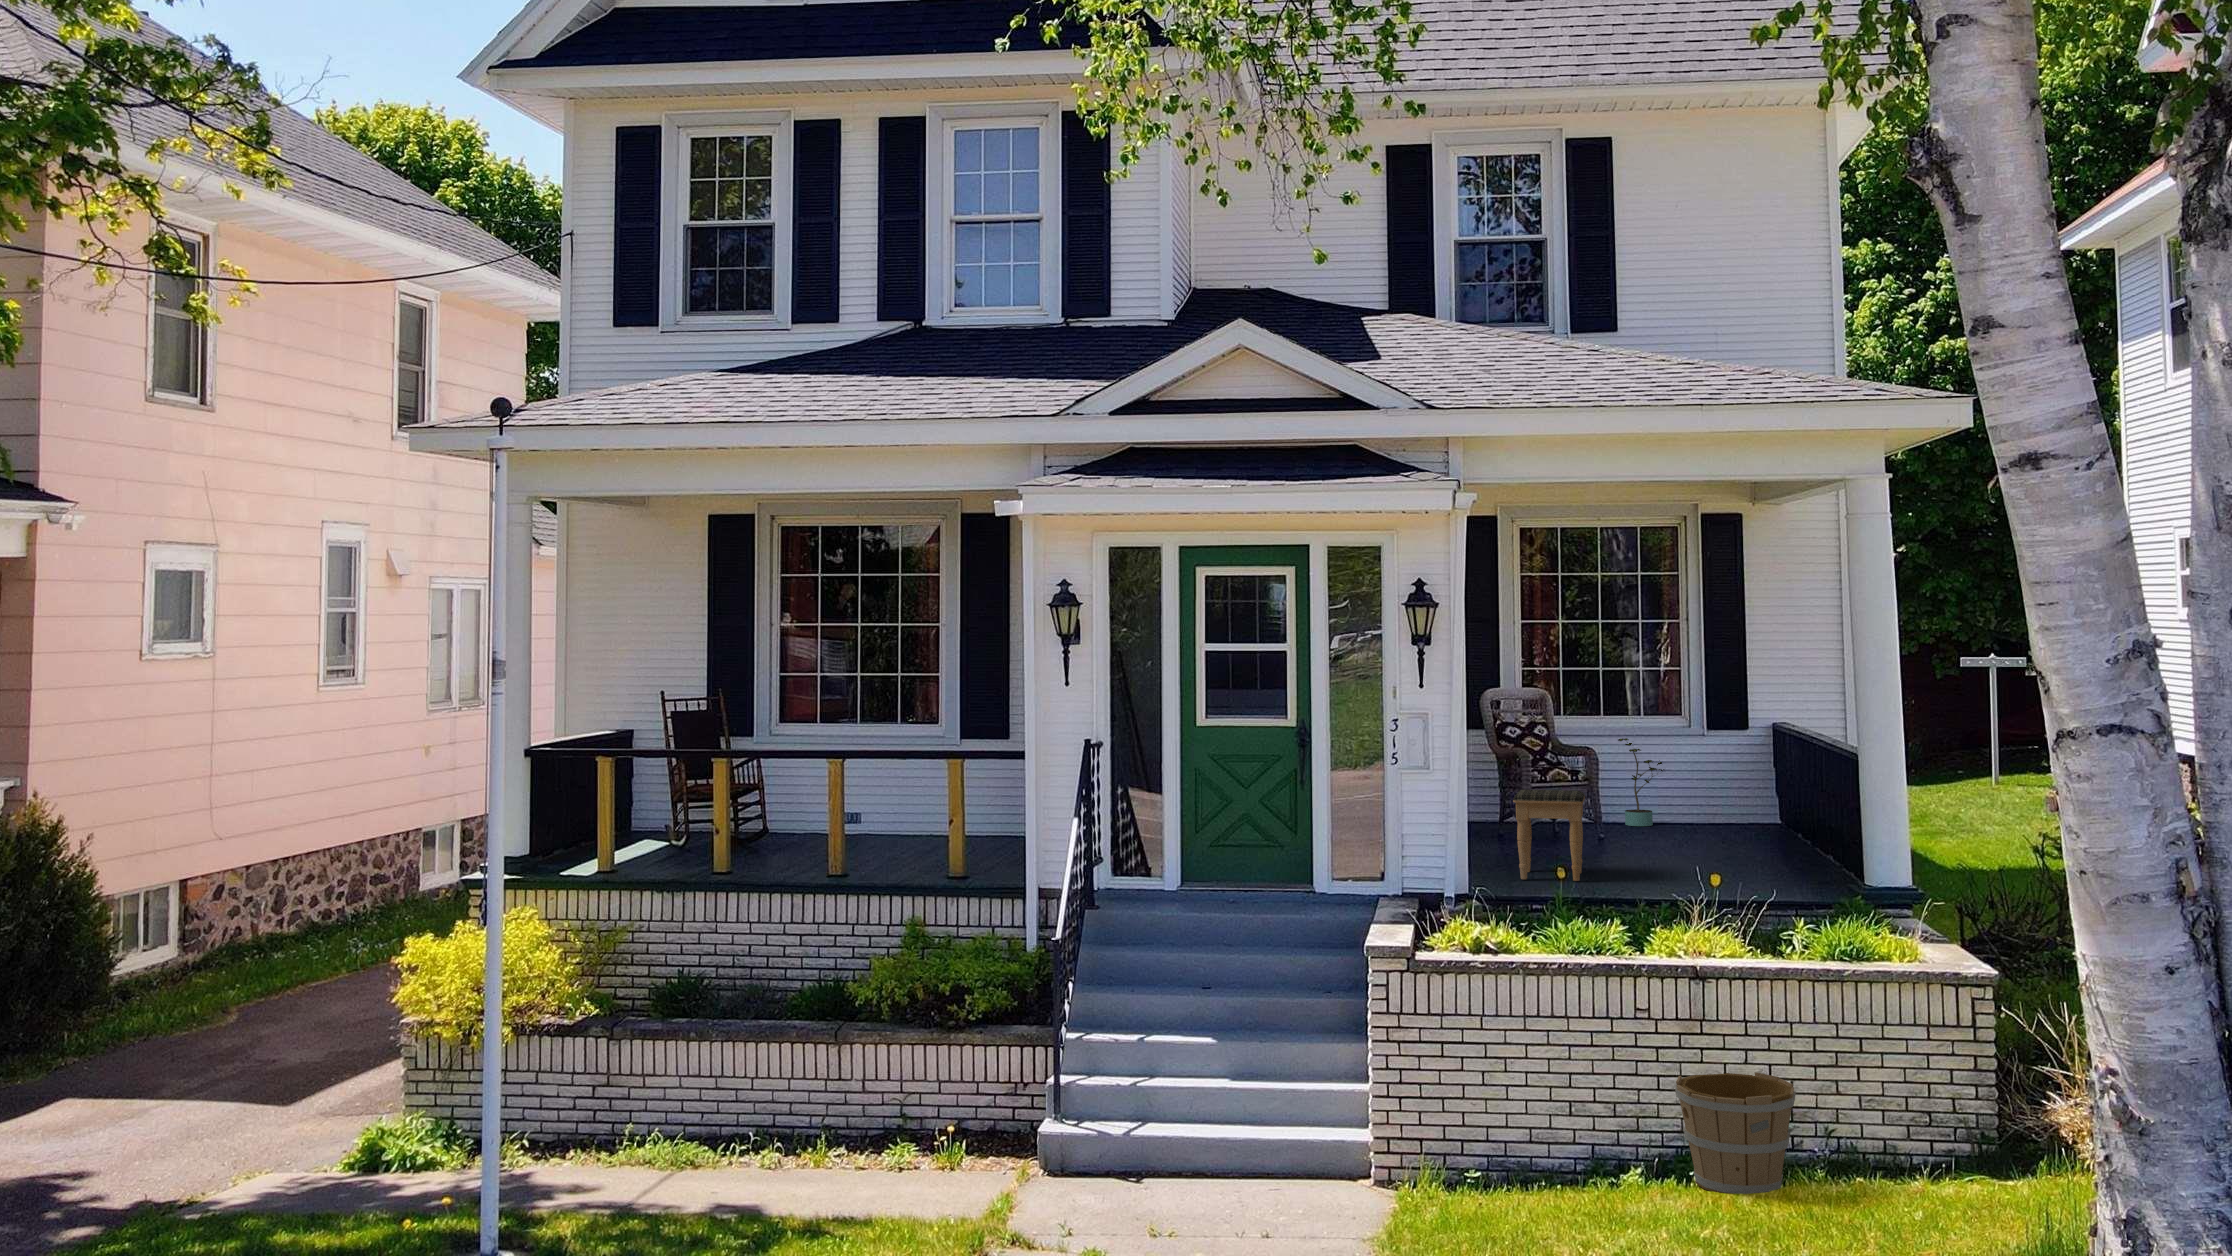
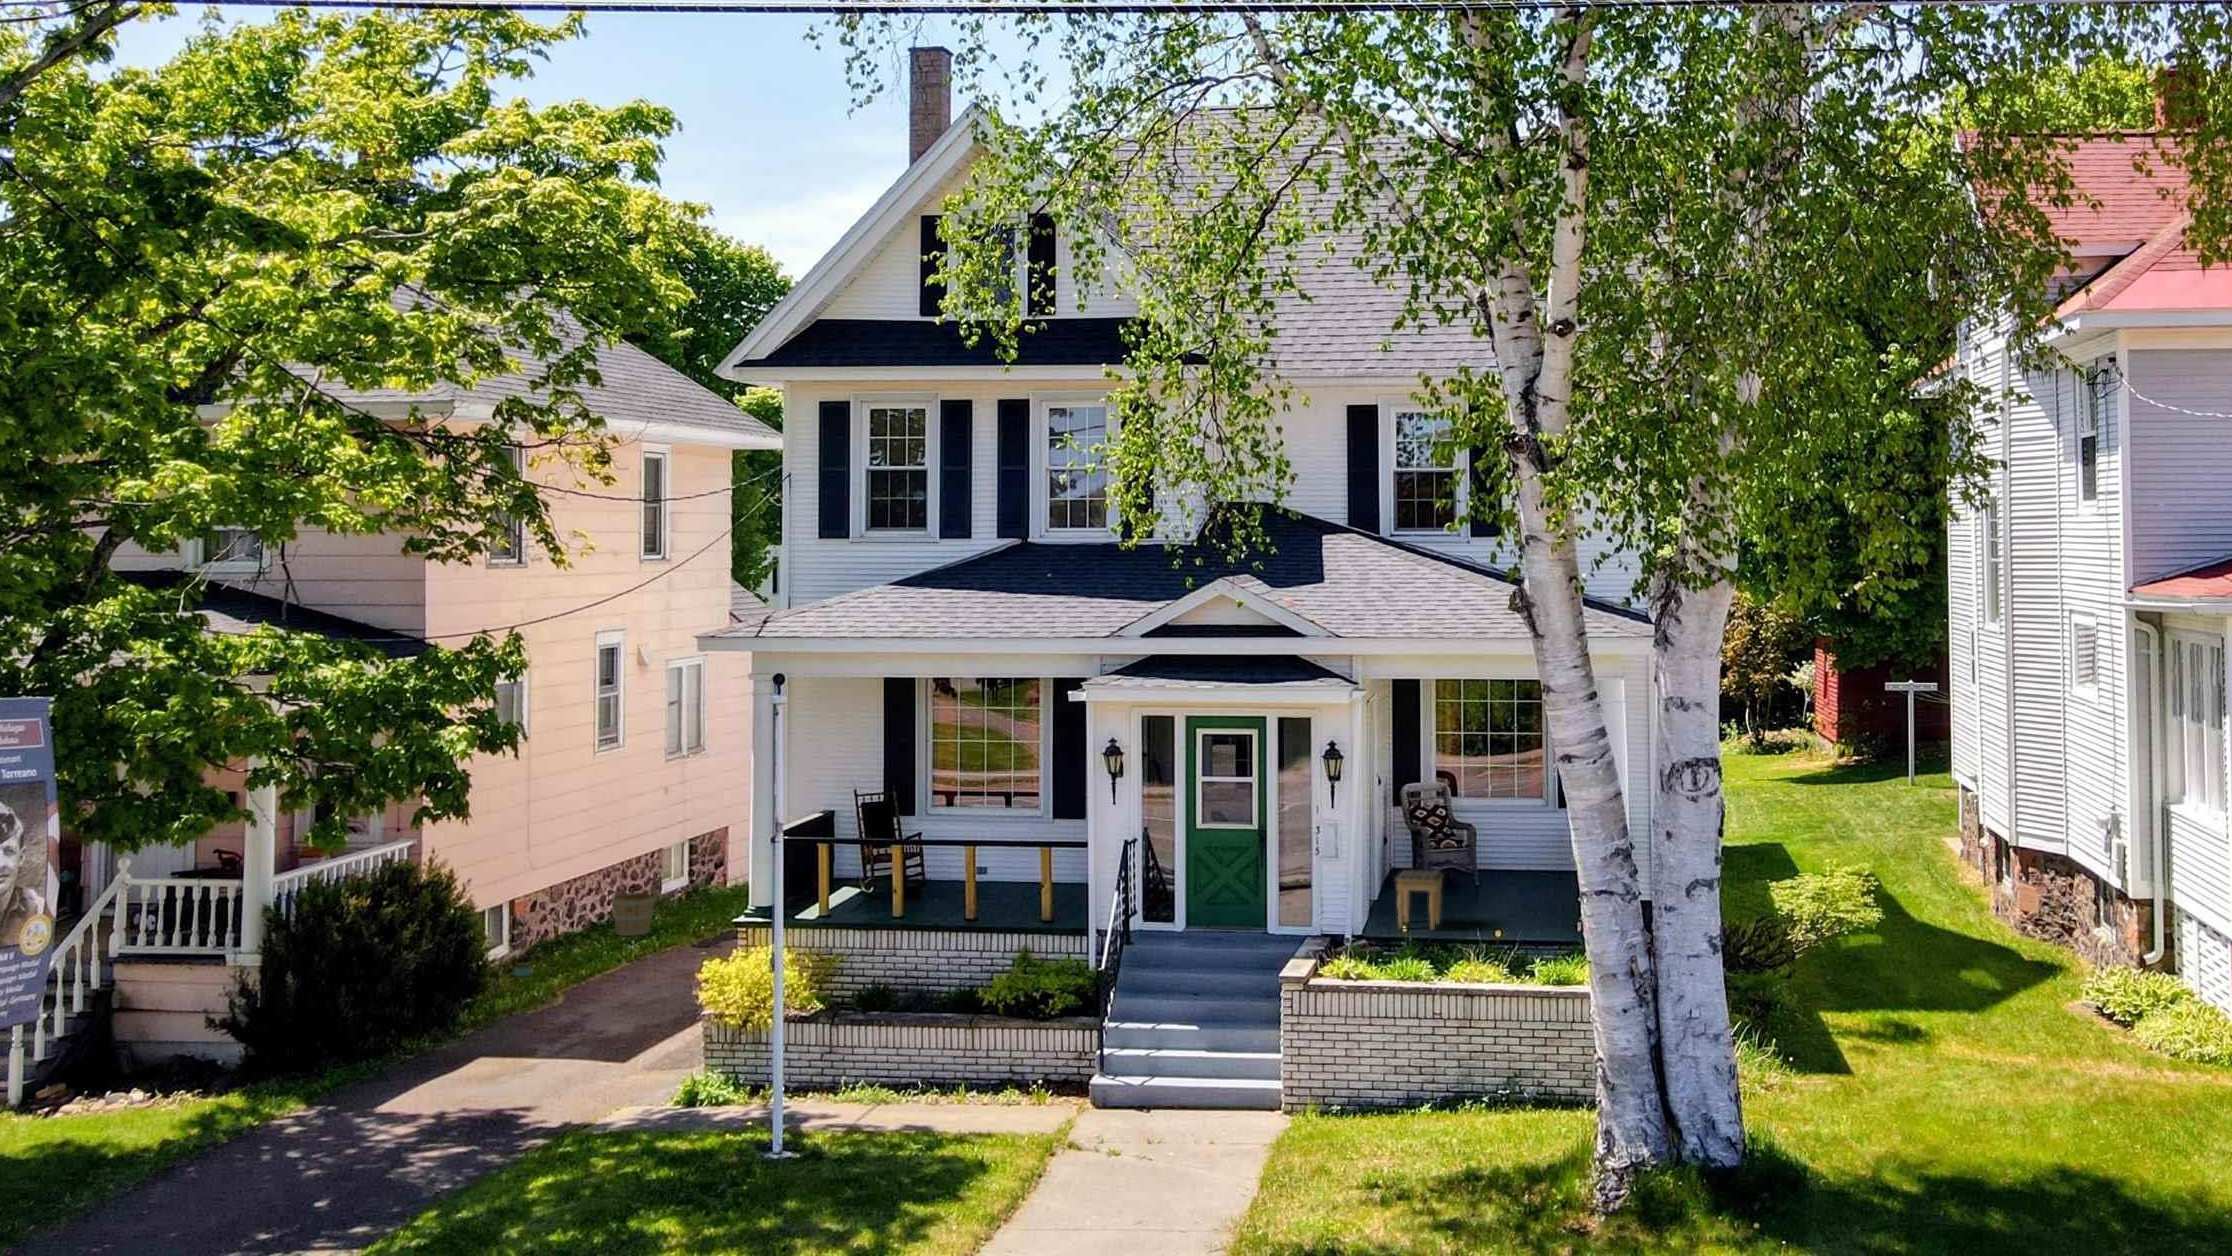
potted plant: present [1618,738,1664,826] -> present [514,923,540,977]
wooden bucket: present [1675,1072,1796,1194] -> present [611,893,656,936]

